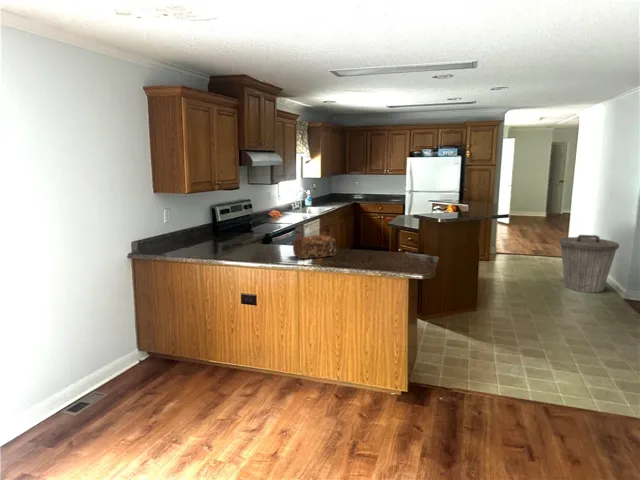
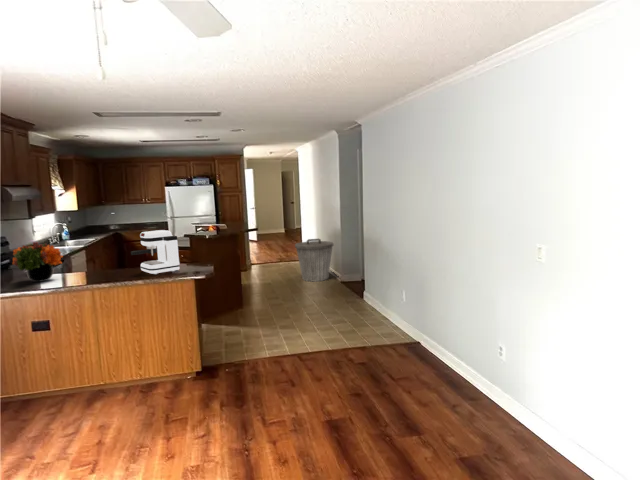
coffee maker: none [344,210,398,264] -> present [131,230,180,274]
flower arrangement: none [234,211,280,253] -> present [12,242,63,282]
bread loaf: present [293,235,336,259] -> none [81,257,123,280]

